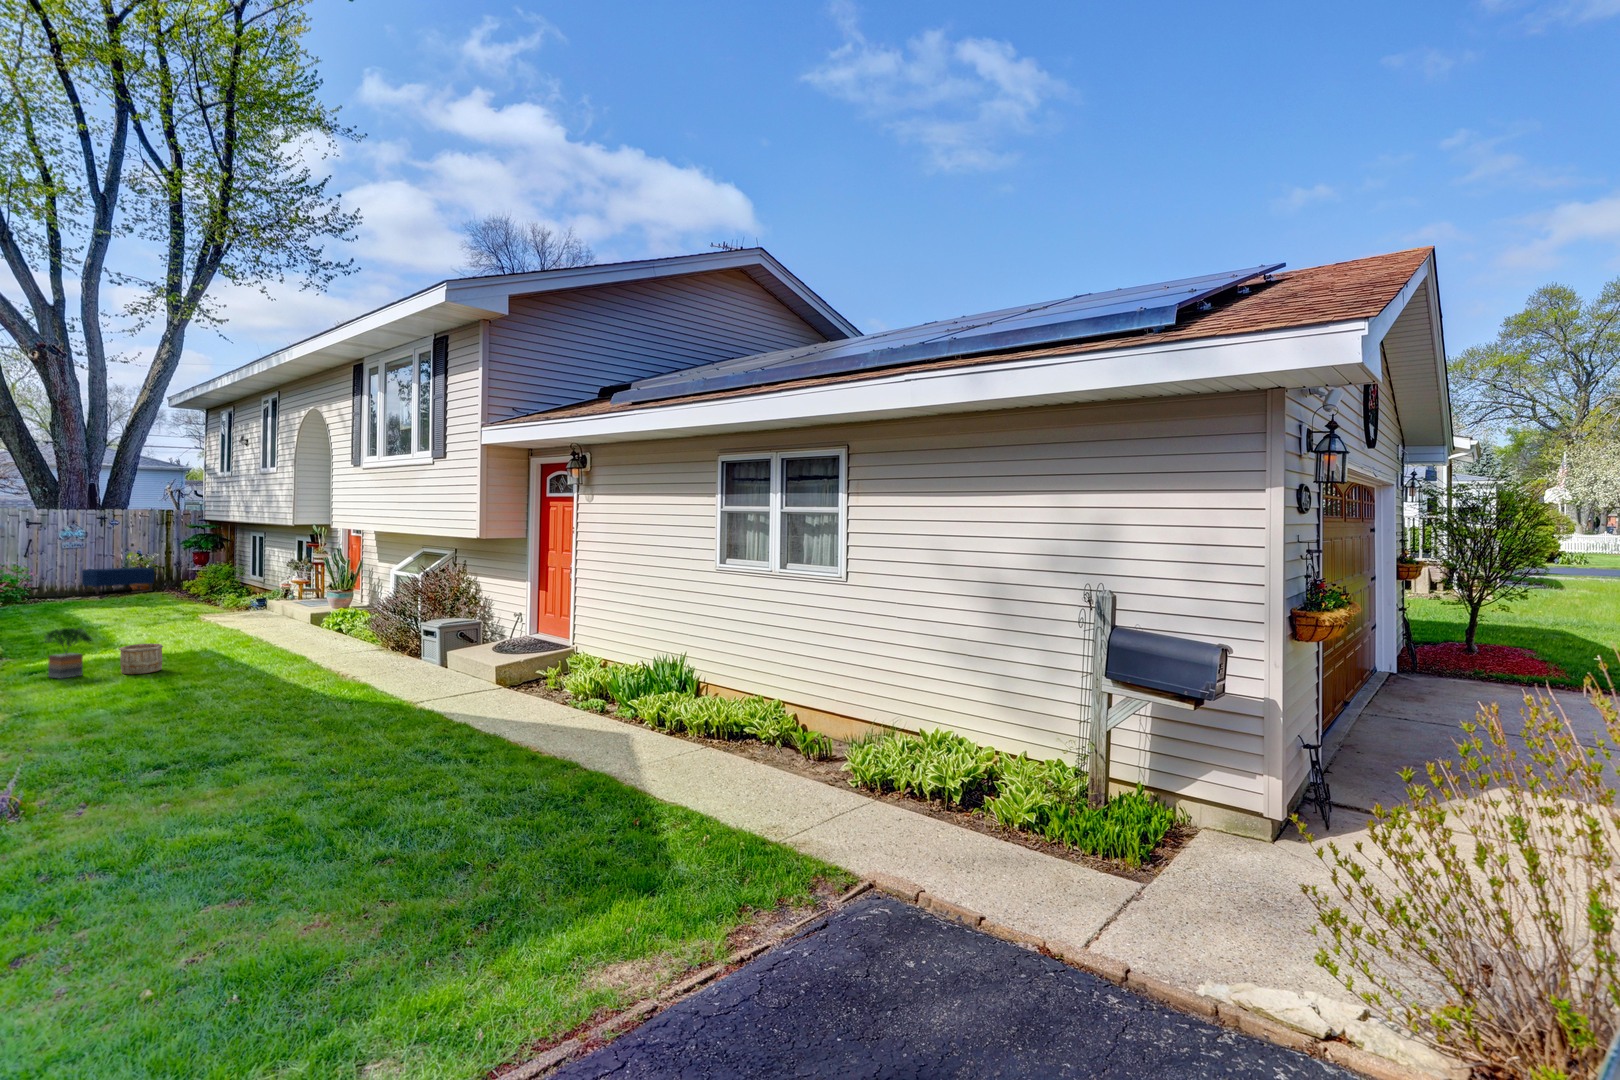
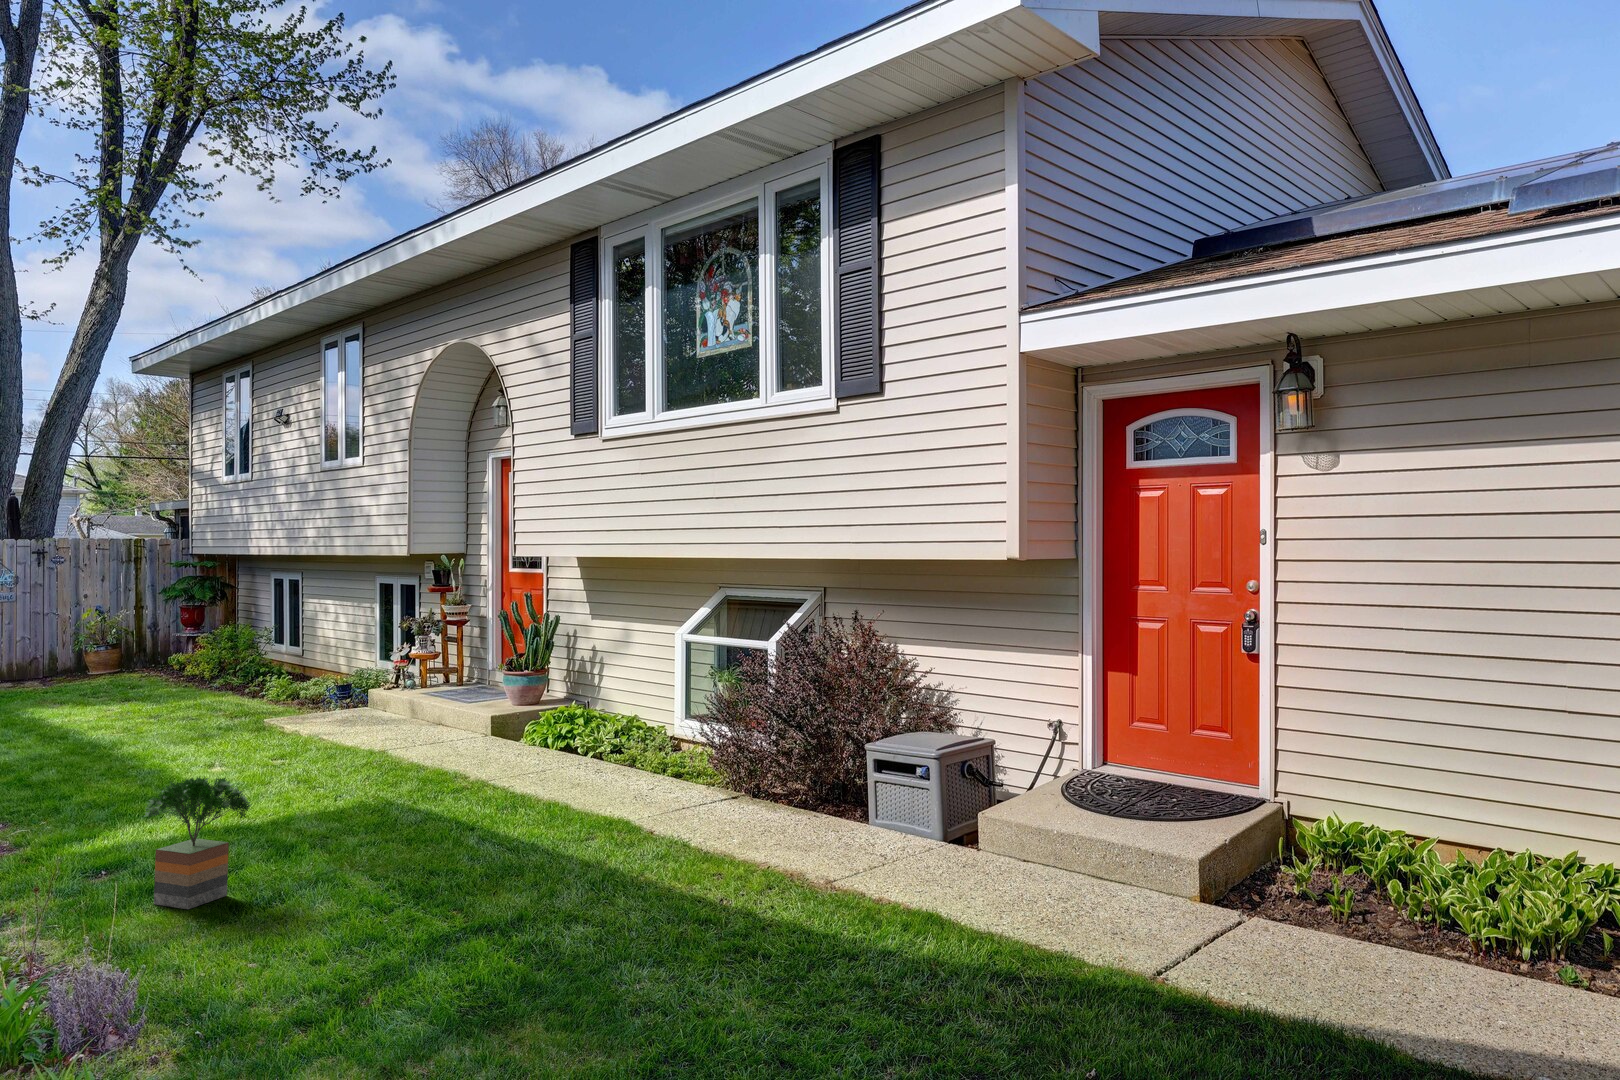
bench: present [82,567,154,594] -> none [10,633,123,679]
wooden bucket: present [119,643,163,674] -> none [302,808,390,889]

